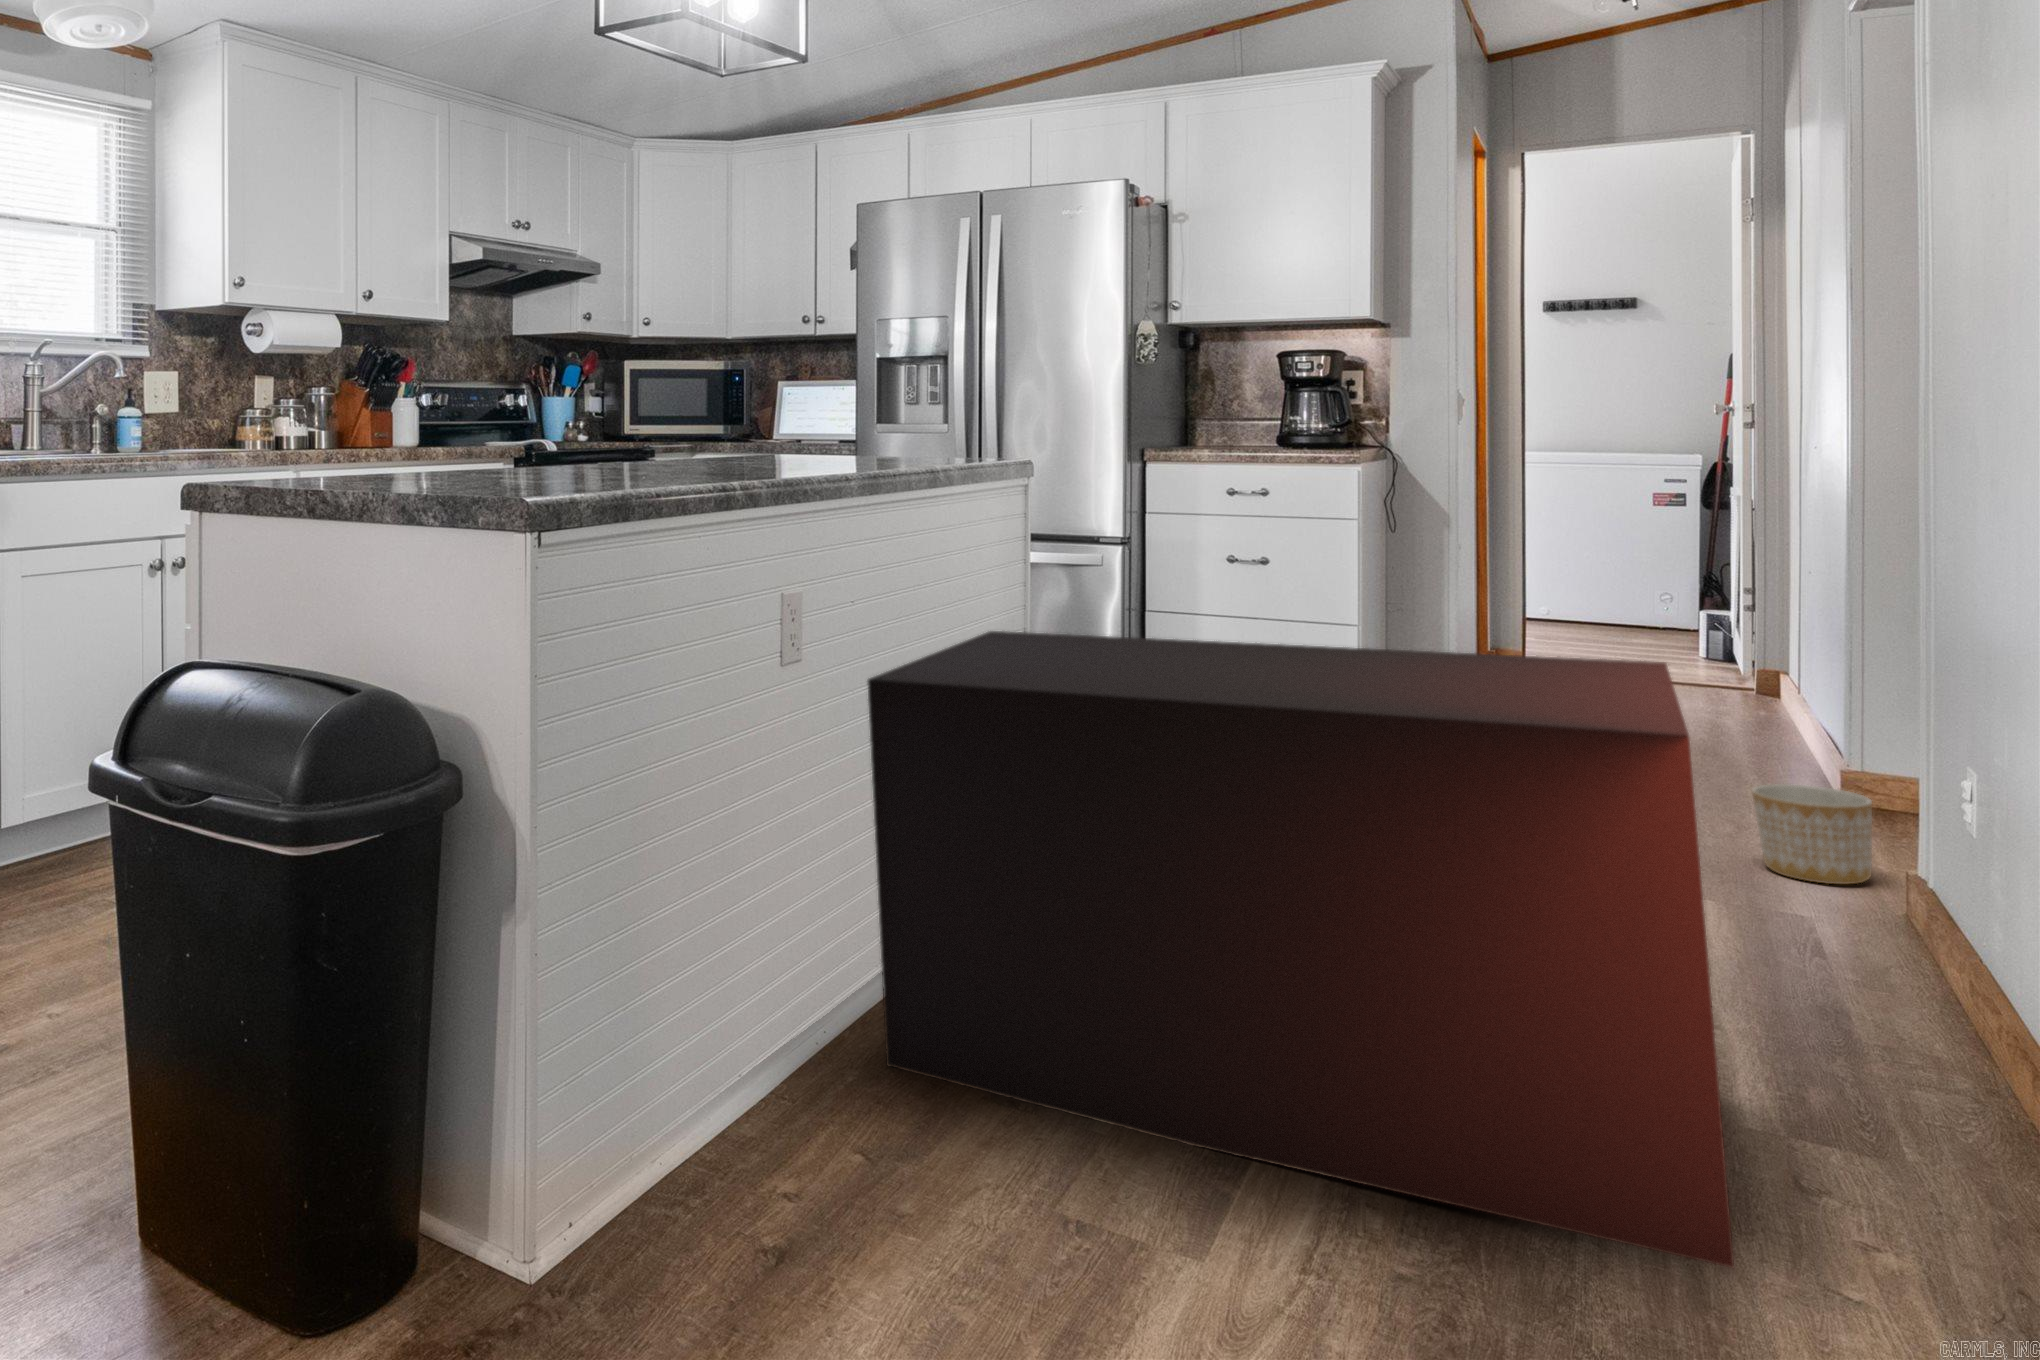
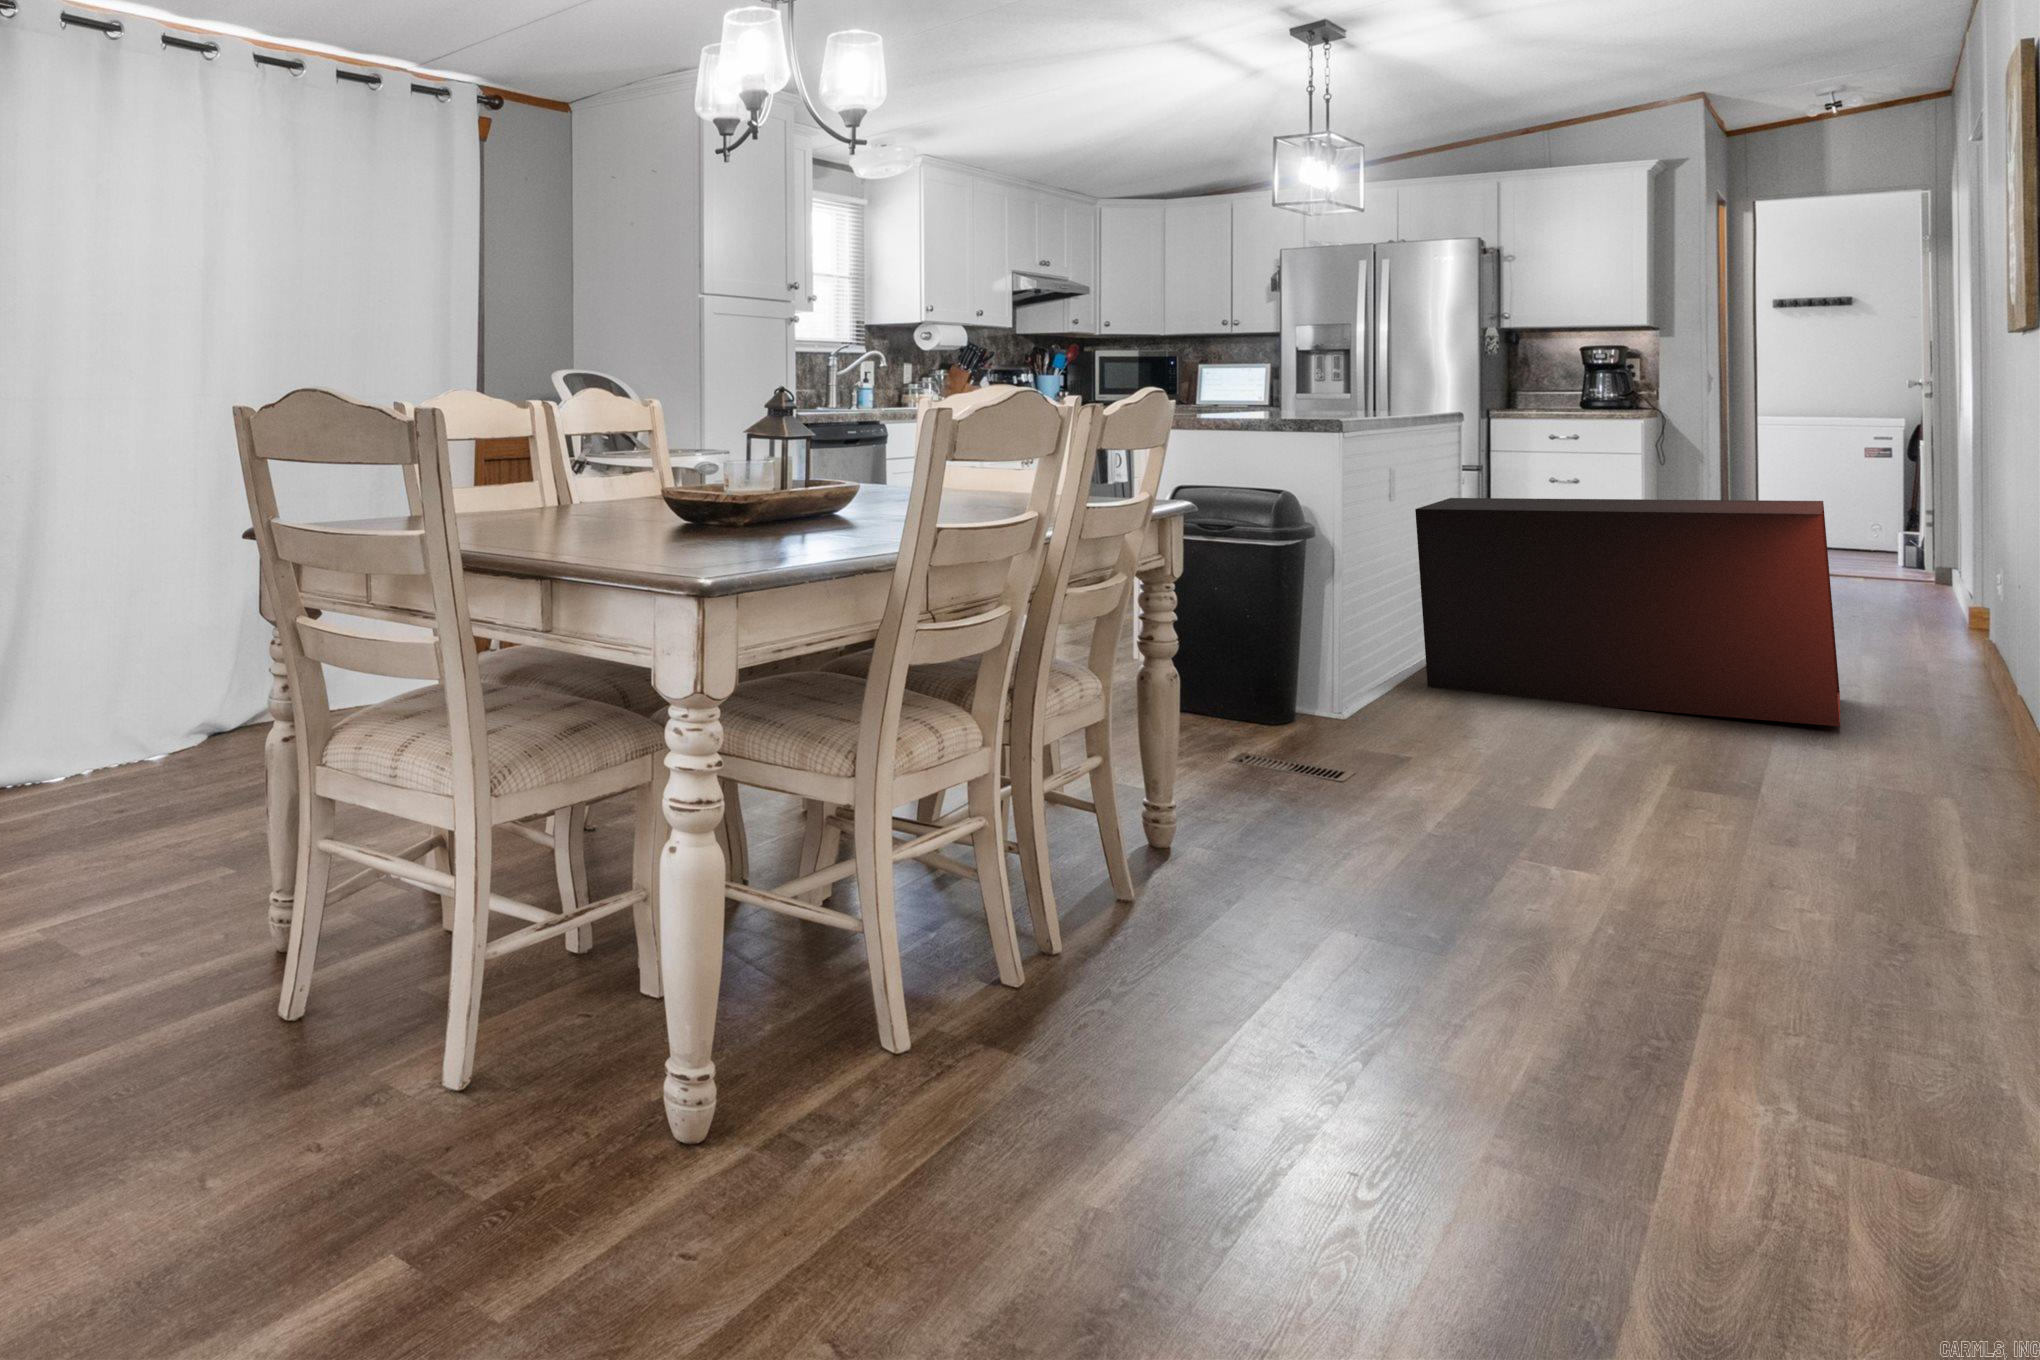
planter: present [1752,784,1872,884] -> none [1895,599,1968,650]

